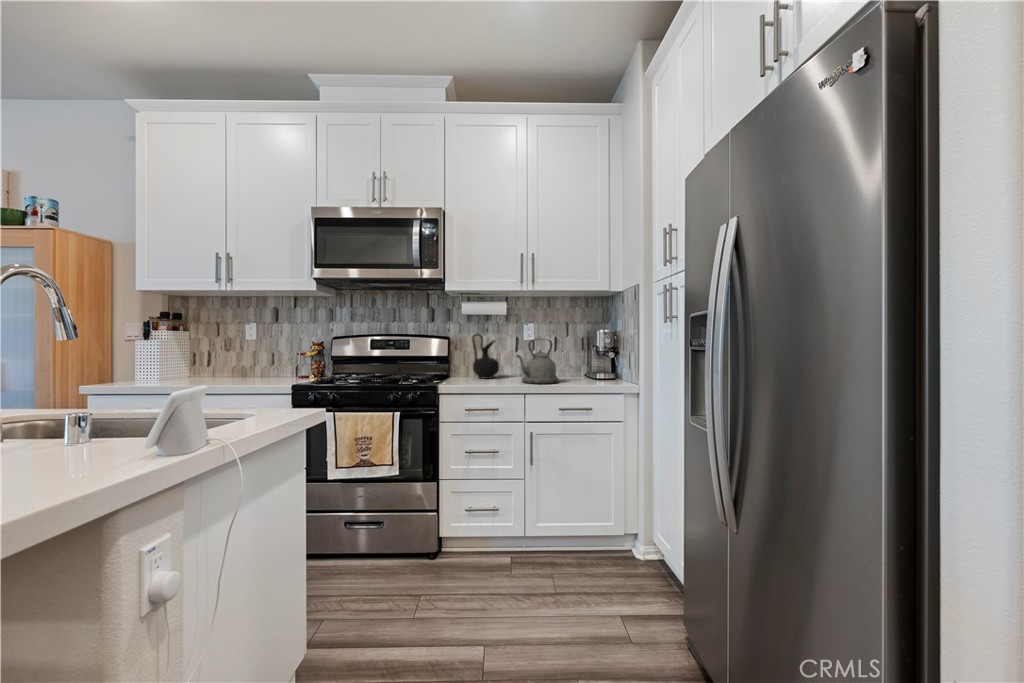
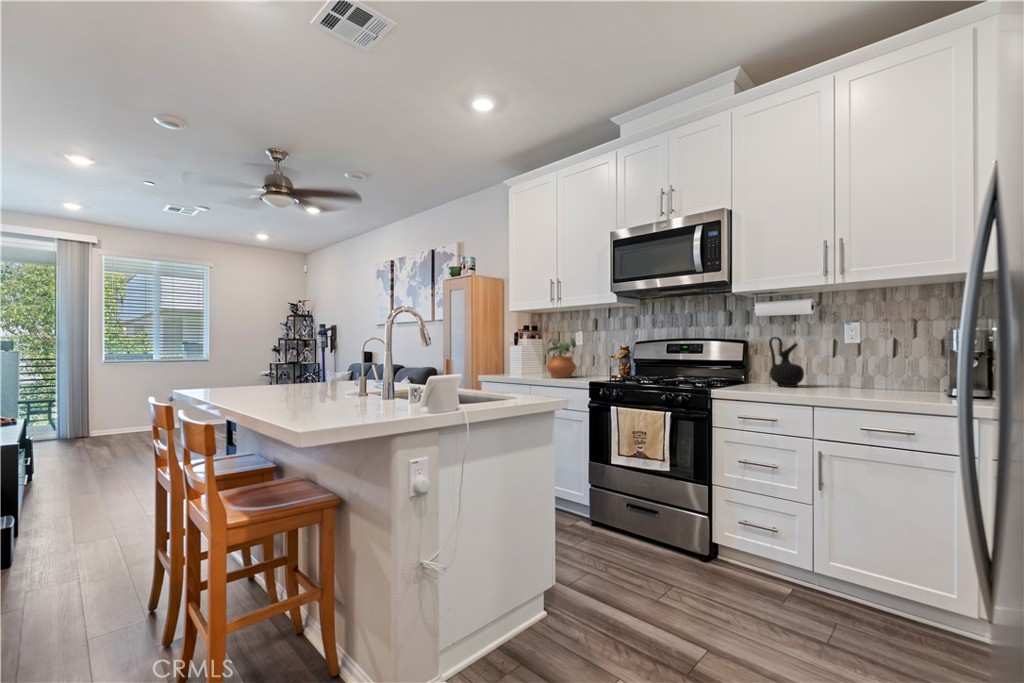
potted plant: none [212,330,258,384] -> present [547,338,576,378]
kettle: present [517,340,559,384] -> none [809,342,879,396]

